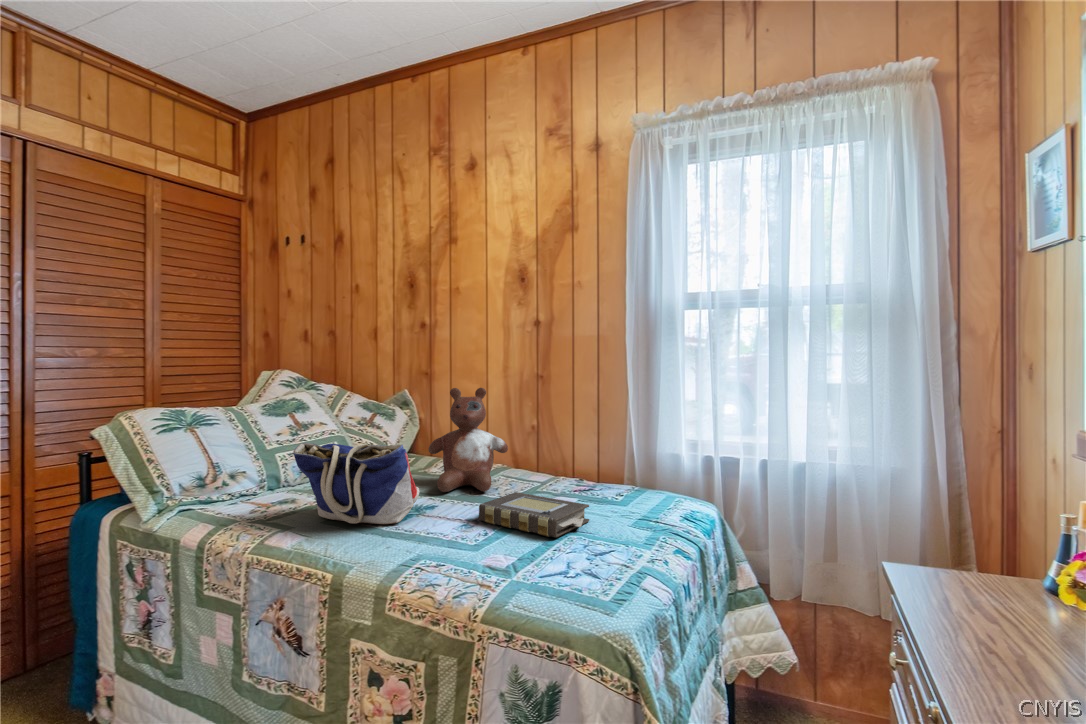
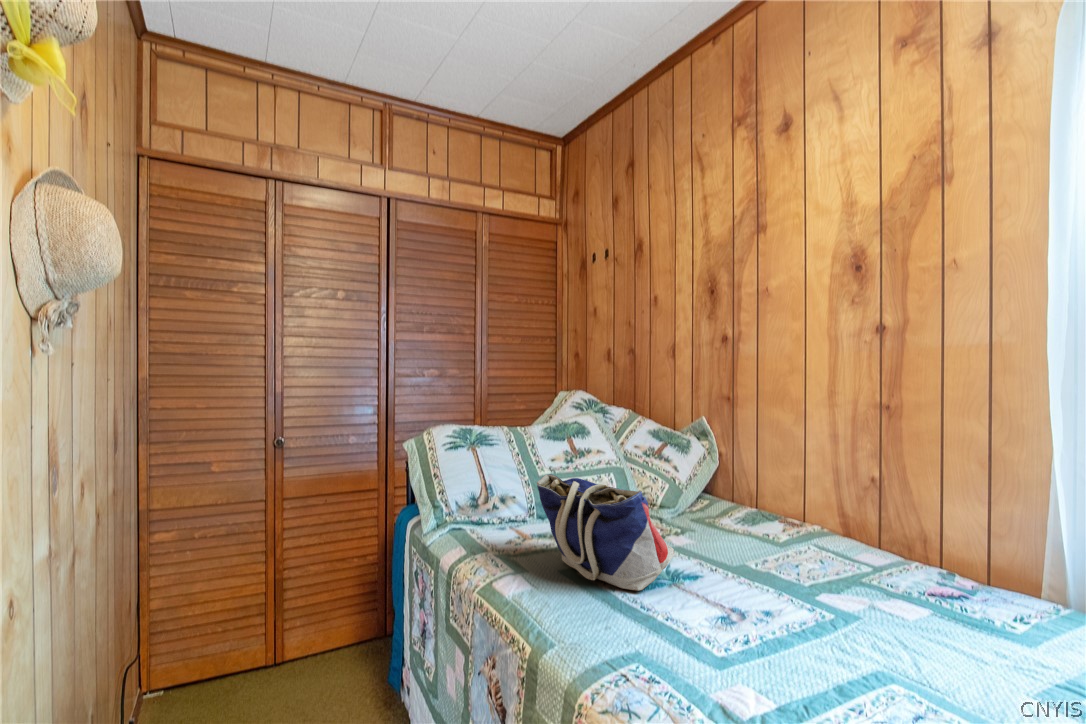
stuffed bear: present [428,388,508,492] -> none [708,419,822,568]
book: present [479,492,589,538] -> none [747,582,942,683]

